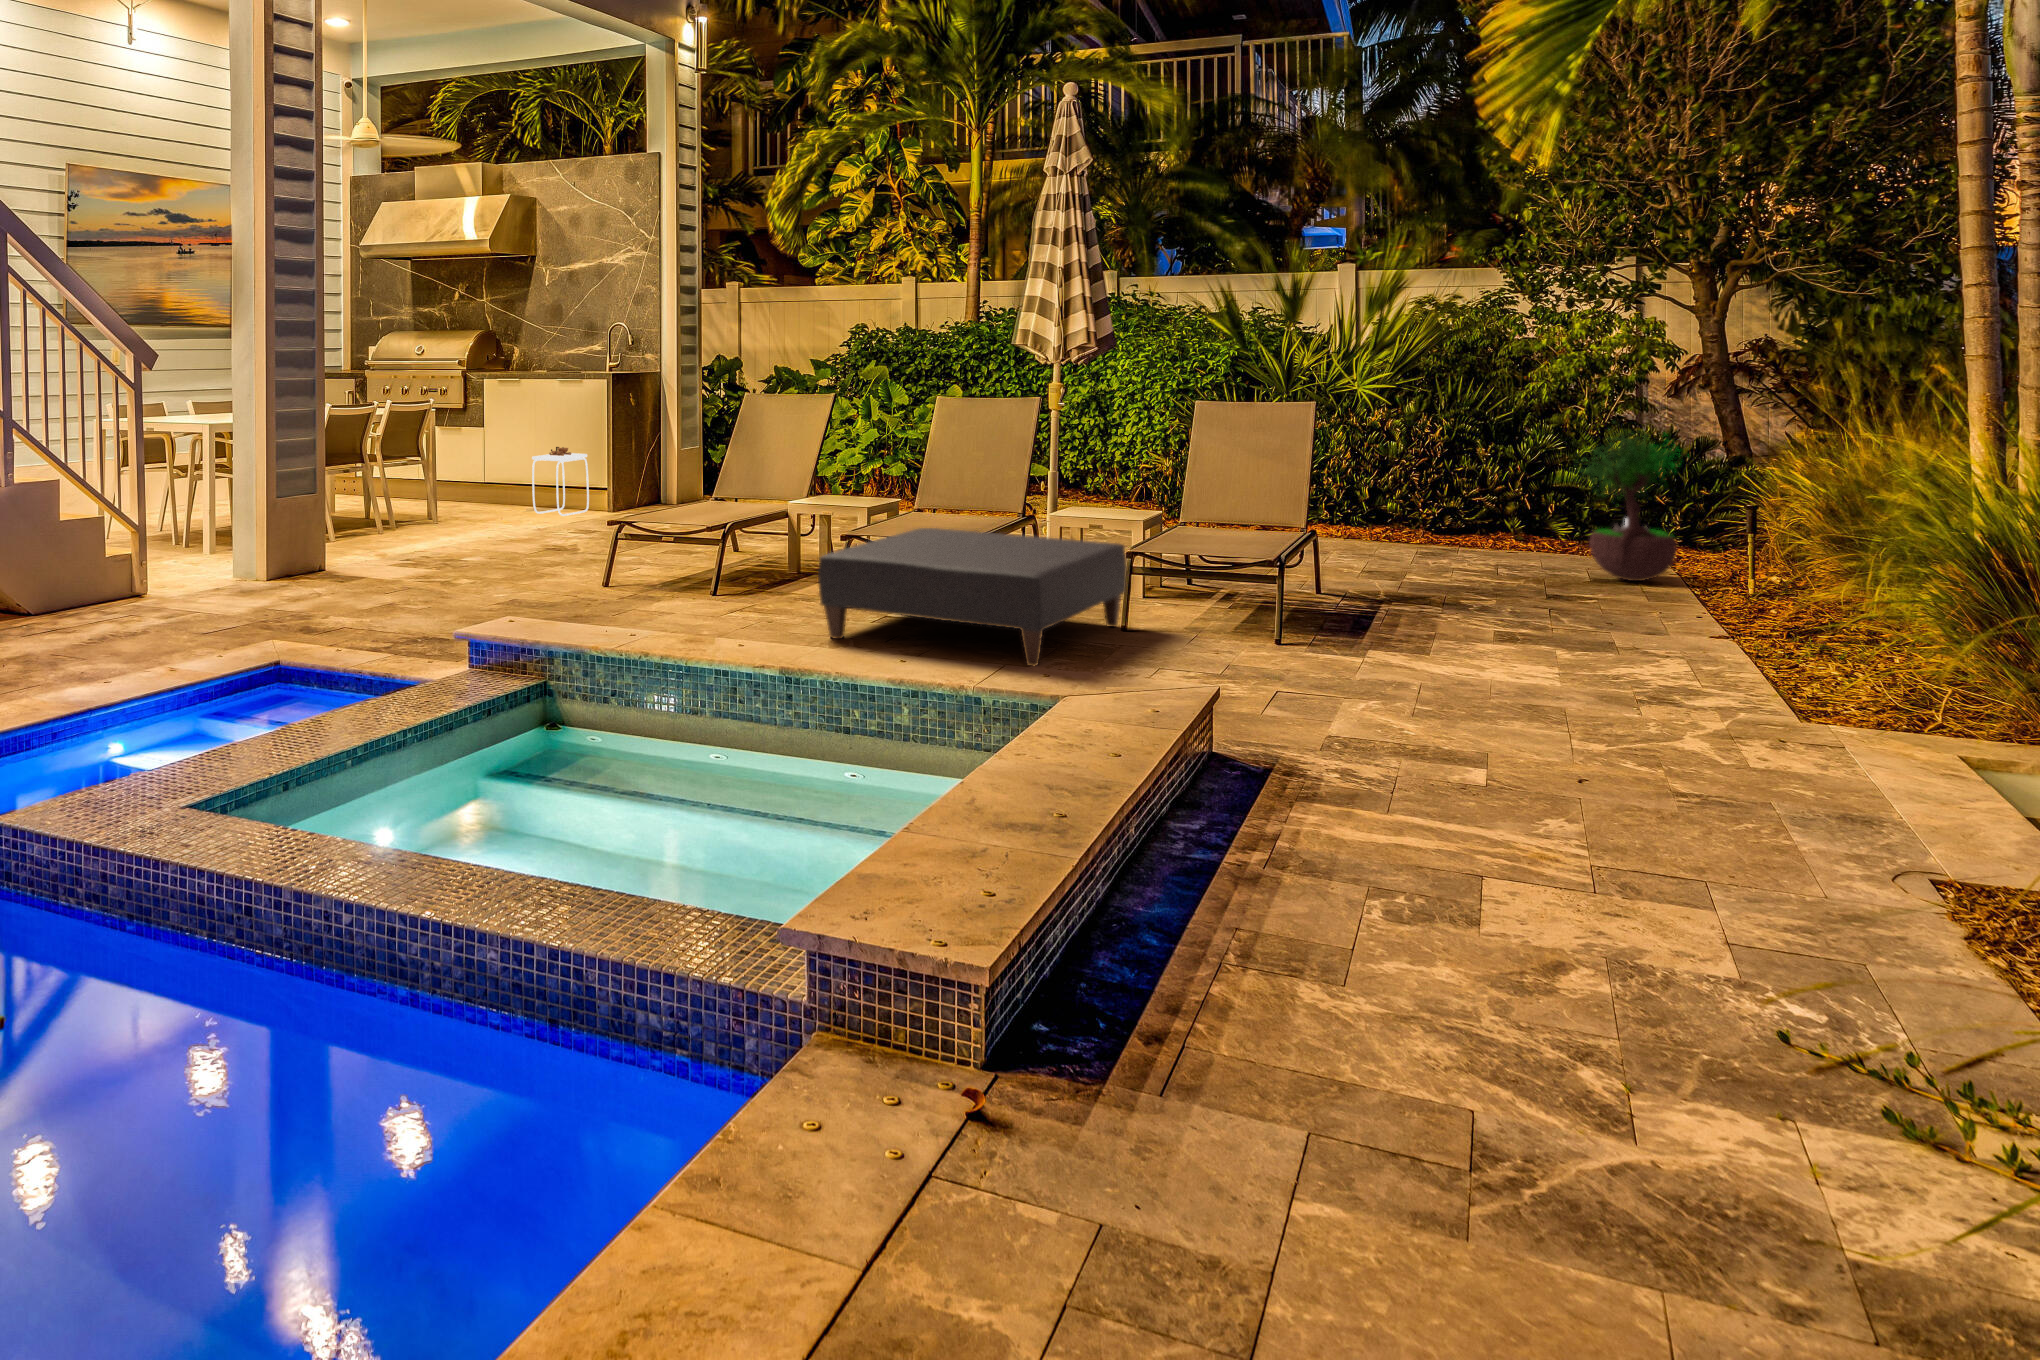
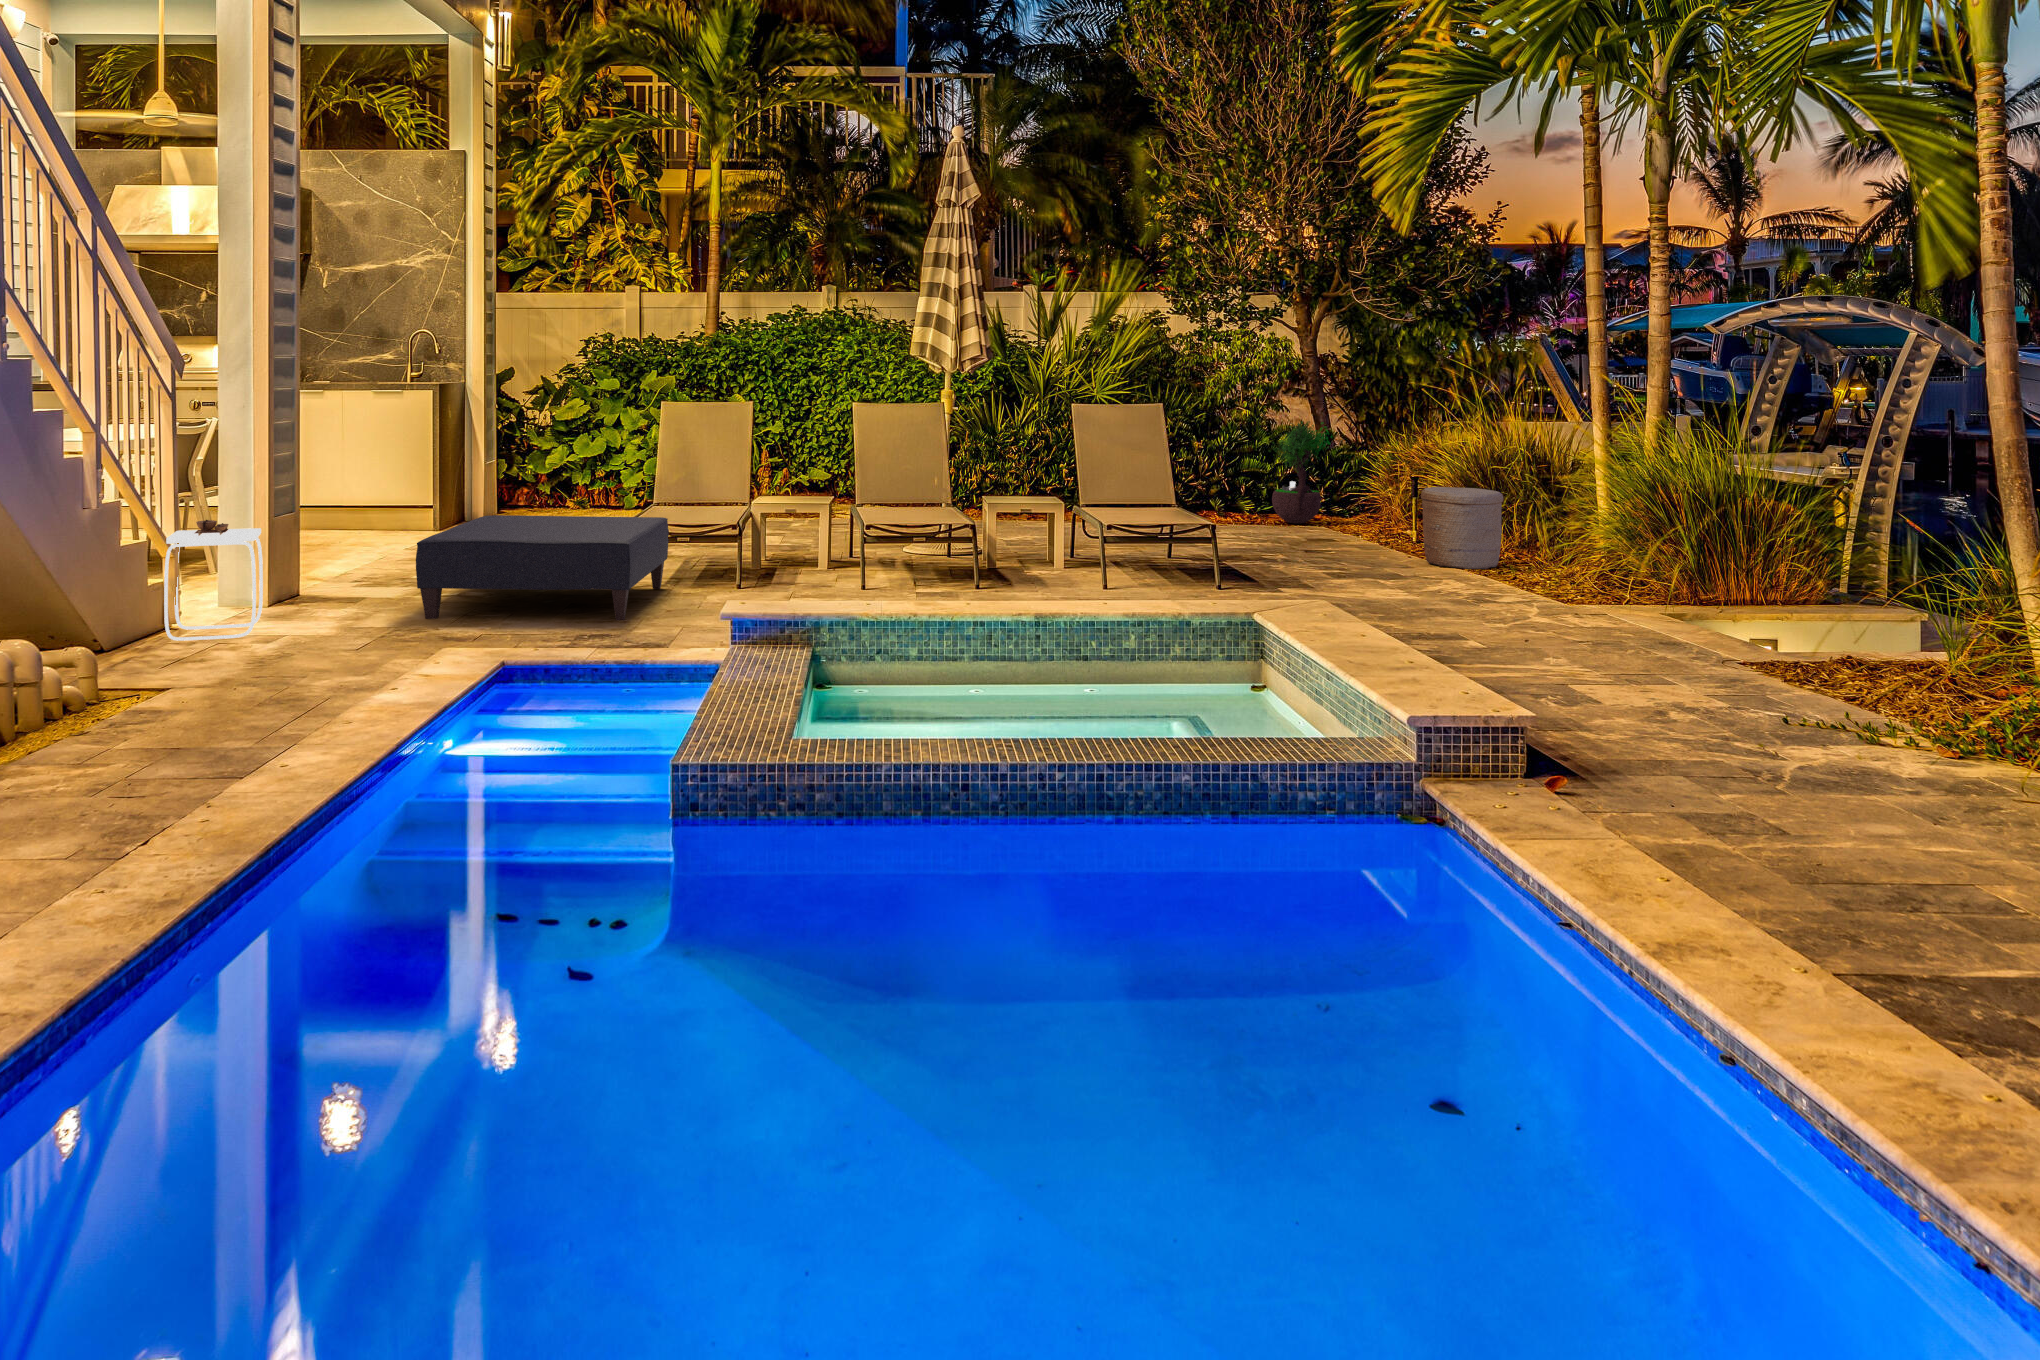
side table: present [532,447,589,516] -> present [164,520,263,641]
ottoman: present [818,528,1127,666] -> present [416,515,669,620]
woven basket: none [1668,546,1832,687] -> present [1421,487,1503,569]

